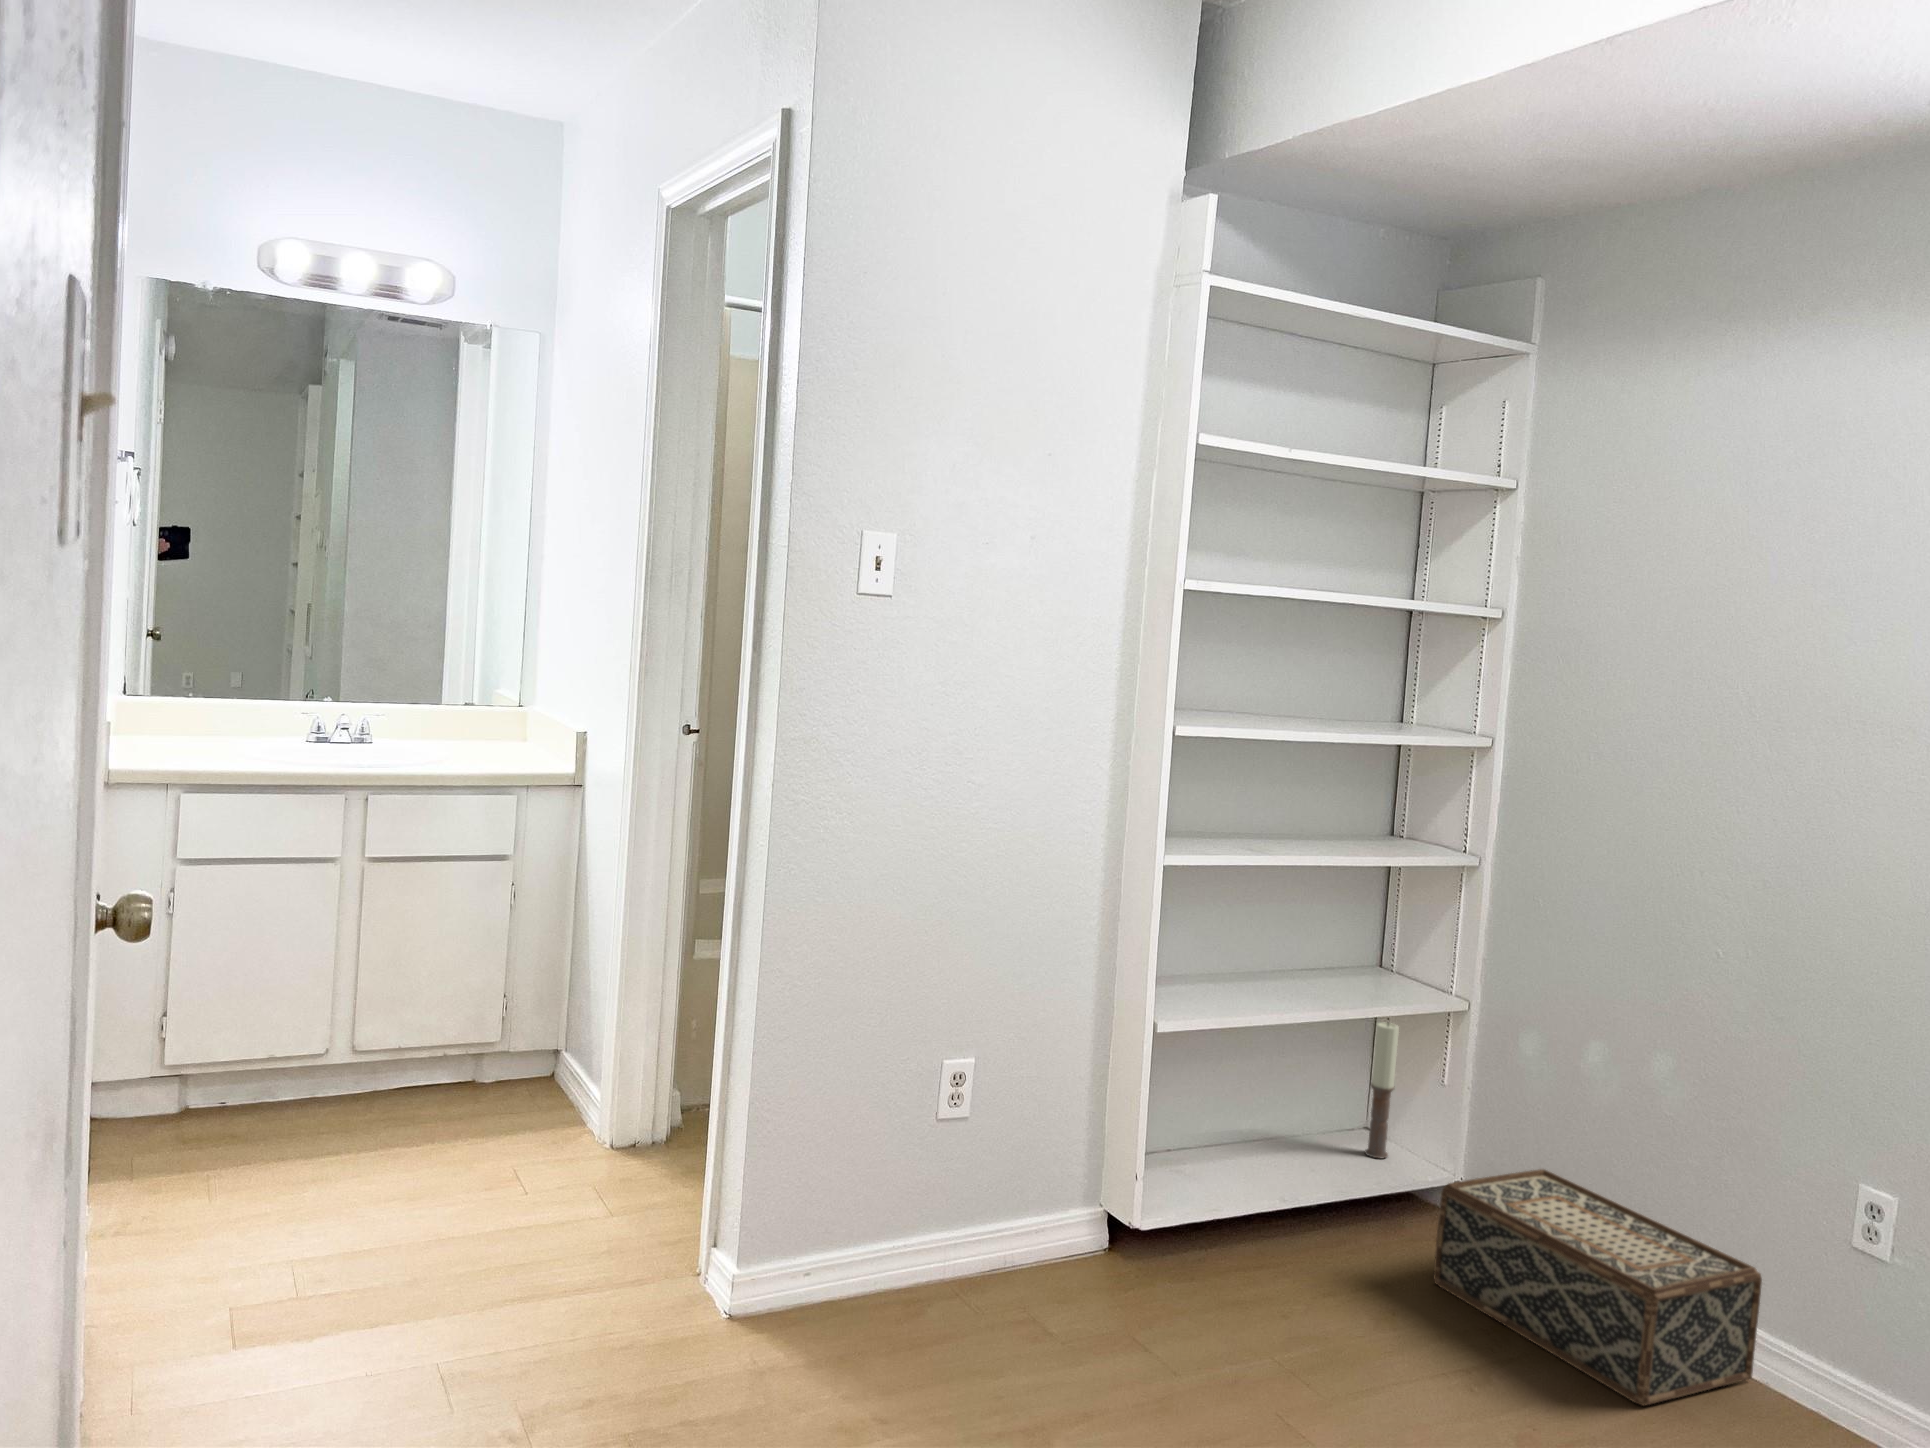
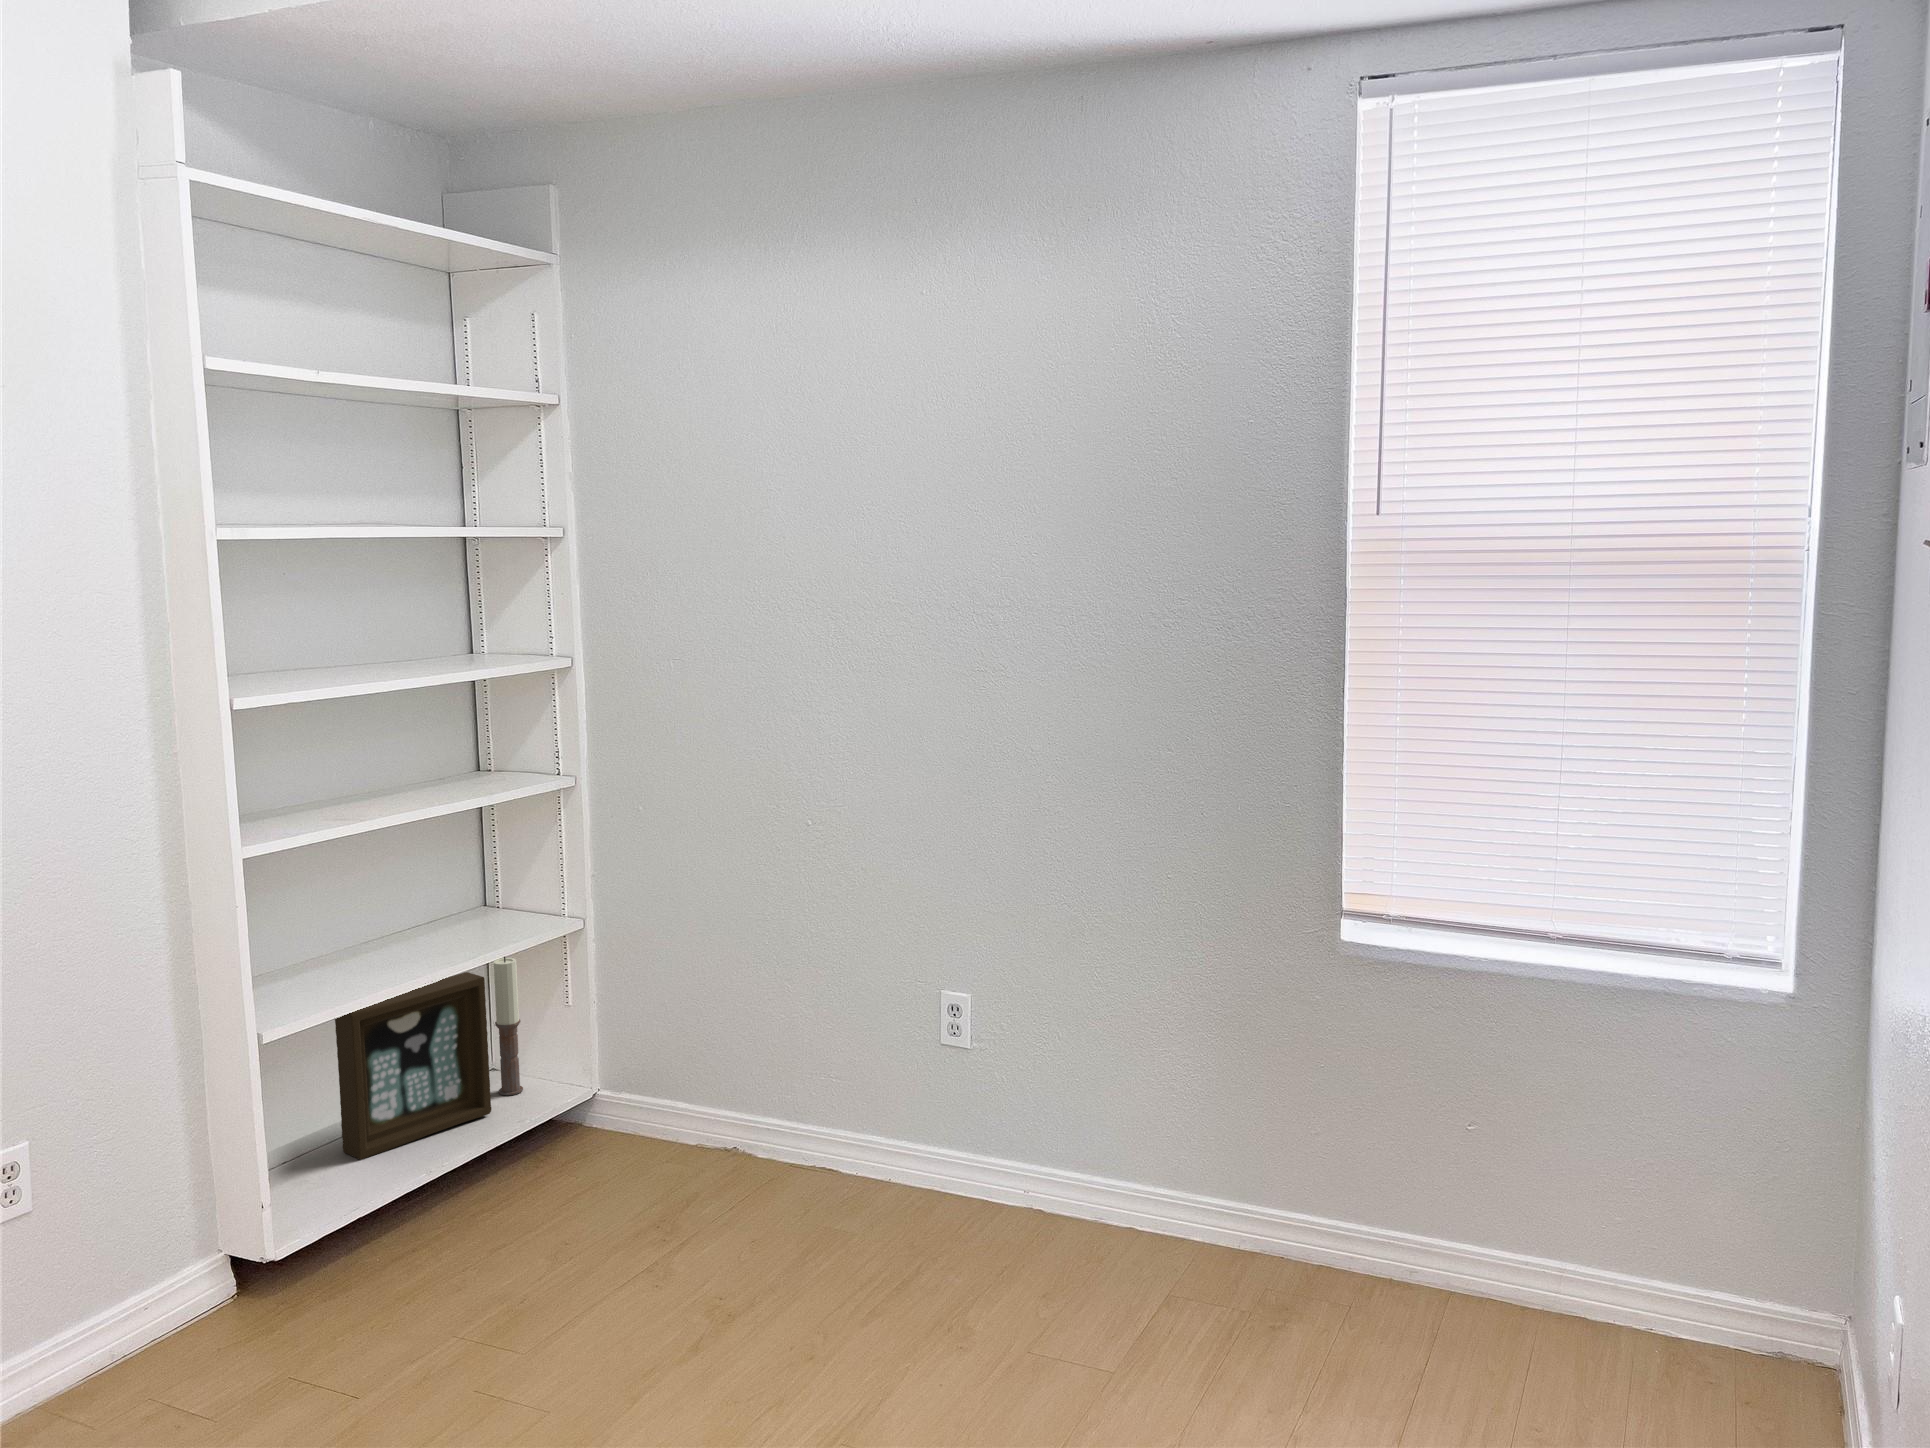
picture frame: none [1216,1026,1364,1171] -> present [335,972,491,1160]
woven basket: present [1434,1169,1762,1406] -> none [591,1059,883,1247]

